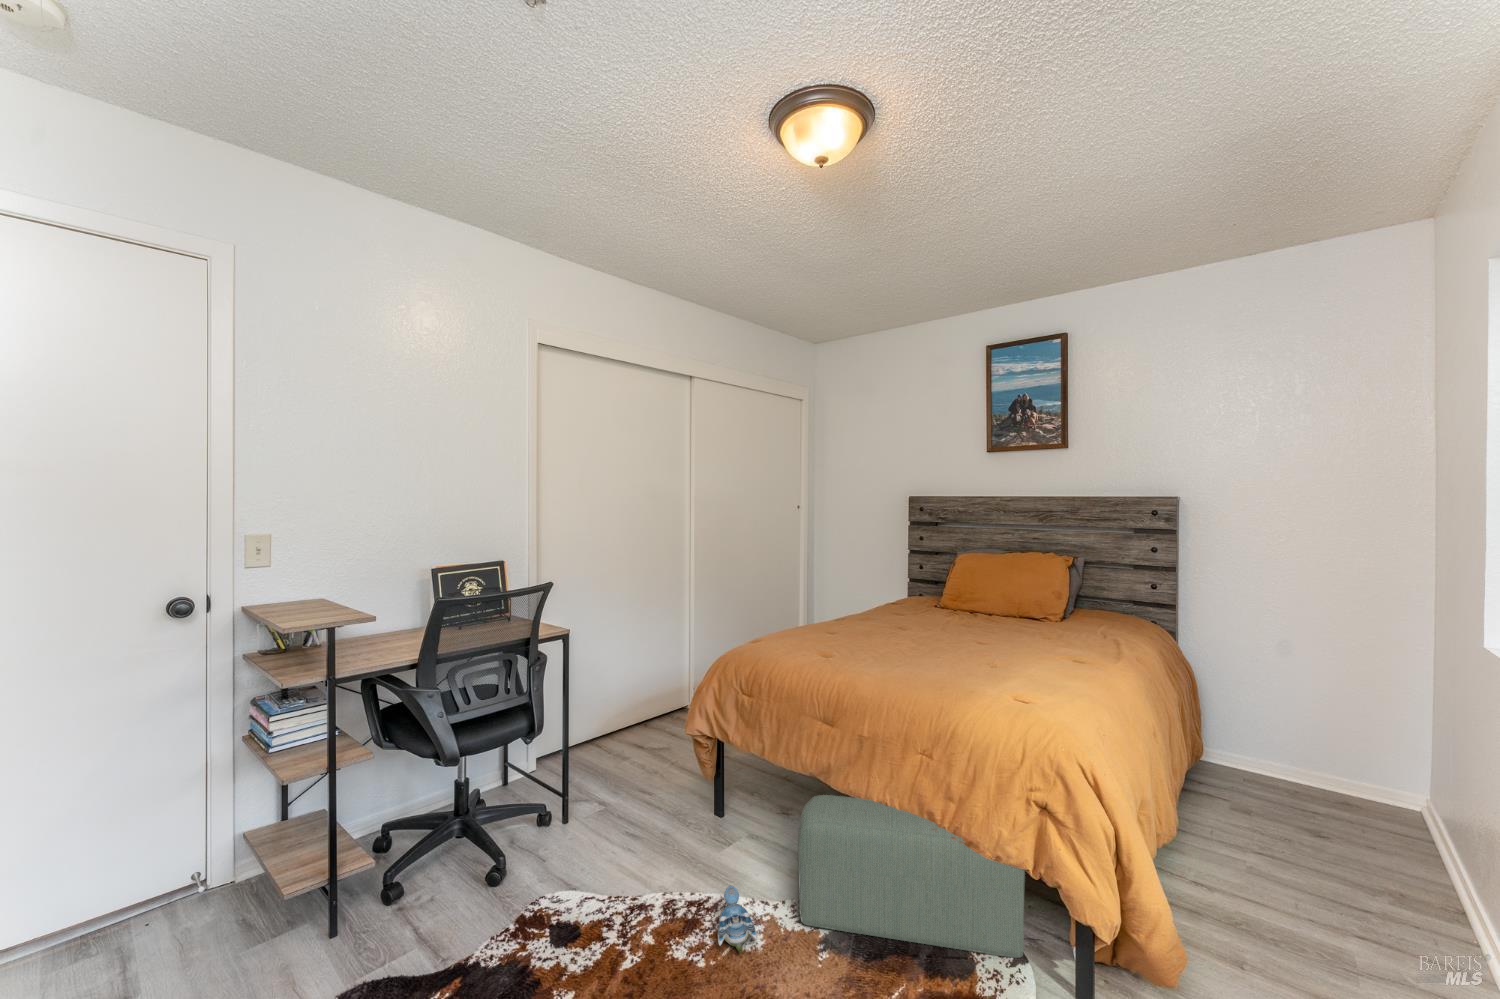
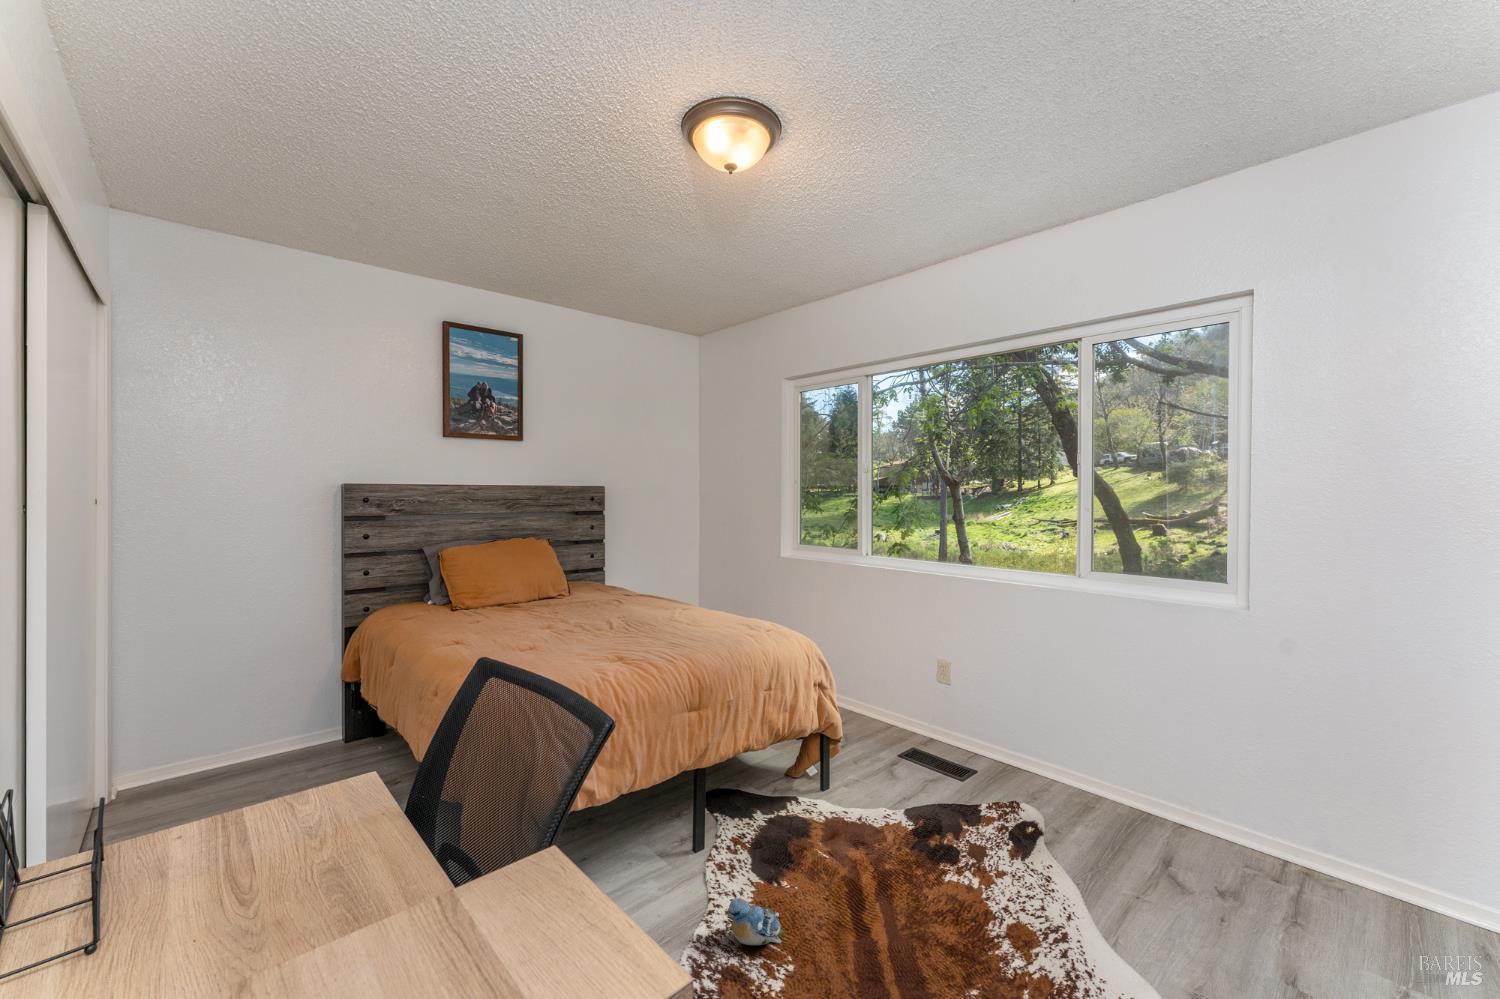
pouf: present [798,795,1025,958] -> none [701,722,808,891]

